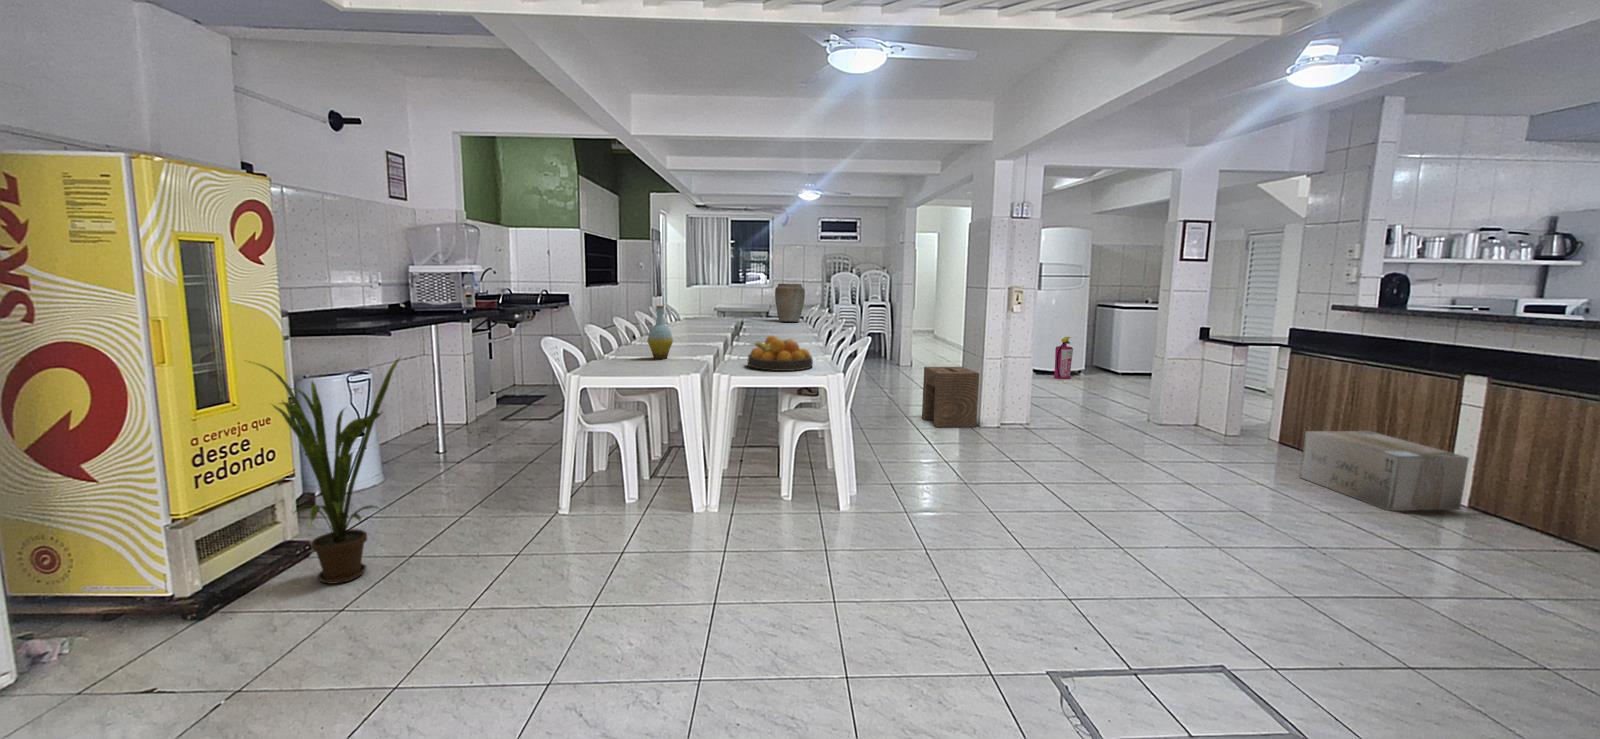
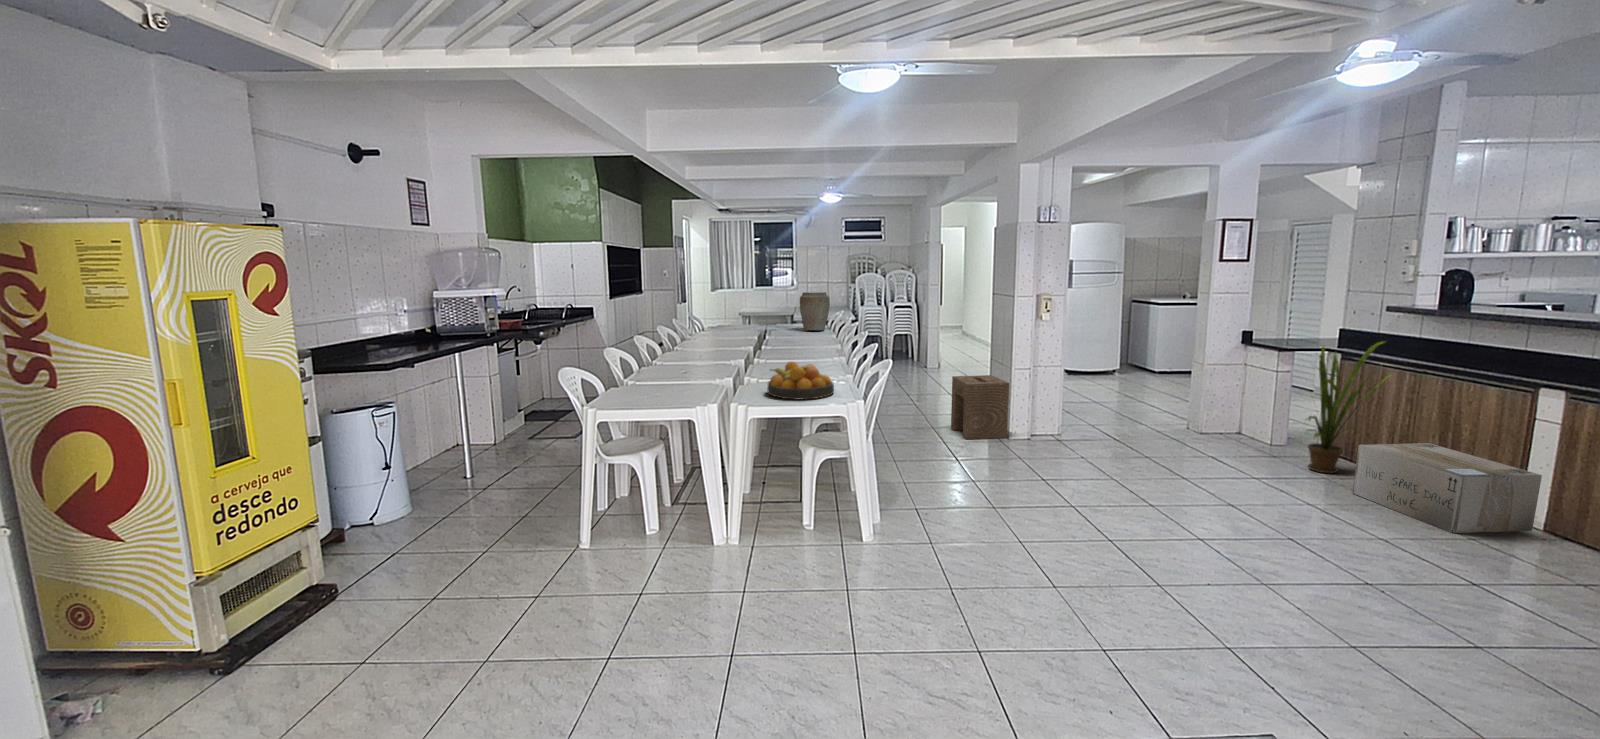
bottle: present [647,306,673,359] -> none [667,332,693,386]
fire extinguisher: present [1054,337,1073,379] -> none [1088,335,1108,379]
house plant: present [256,358,400,584] -> present [1308,342,1388,474]

